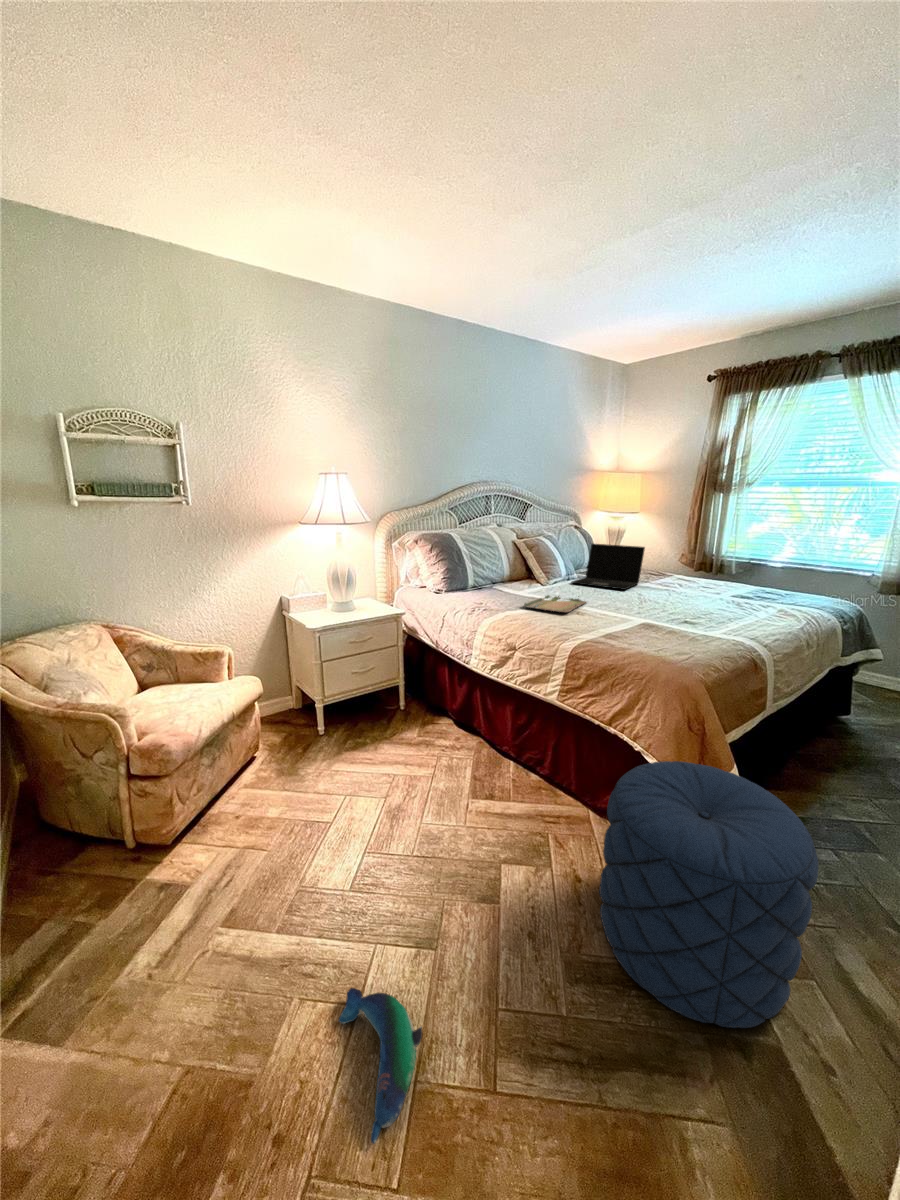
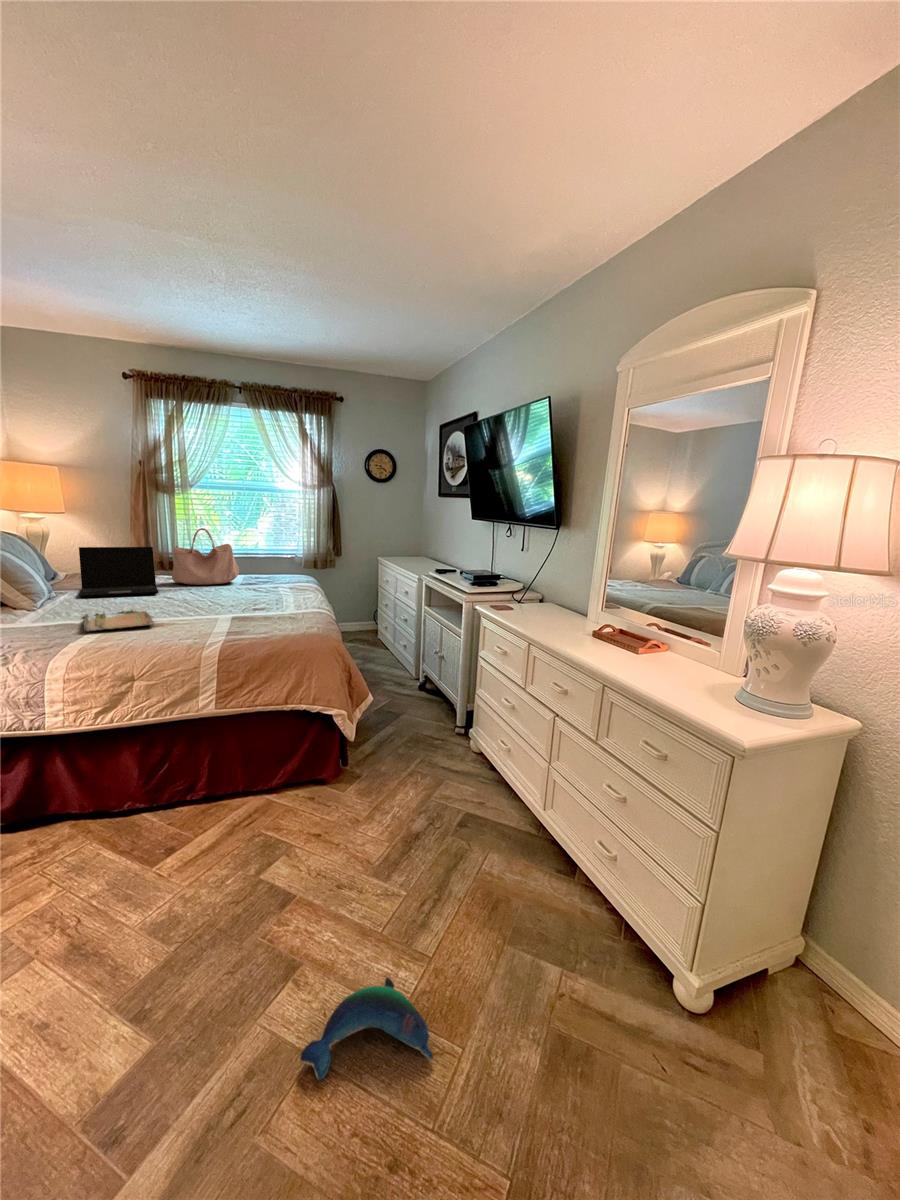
handbag: none [659,530,727,591] -> present [172,528,239,585]
pouf: present [599,761,818,1028] -> none [337,690,461,846]

